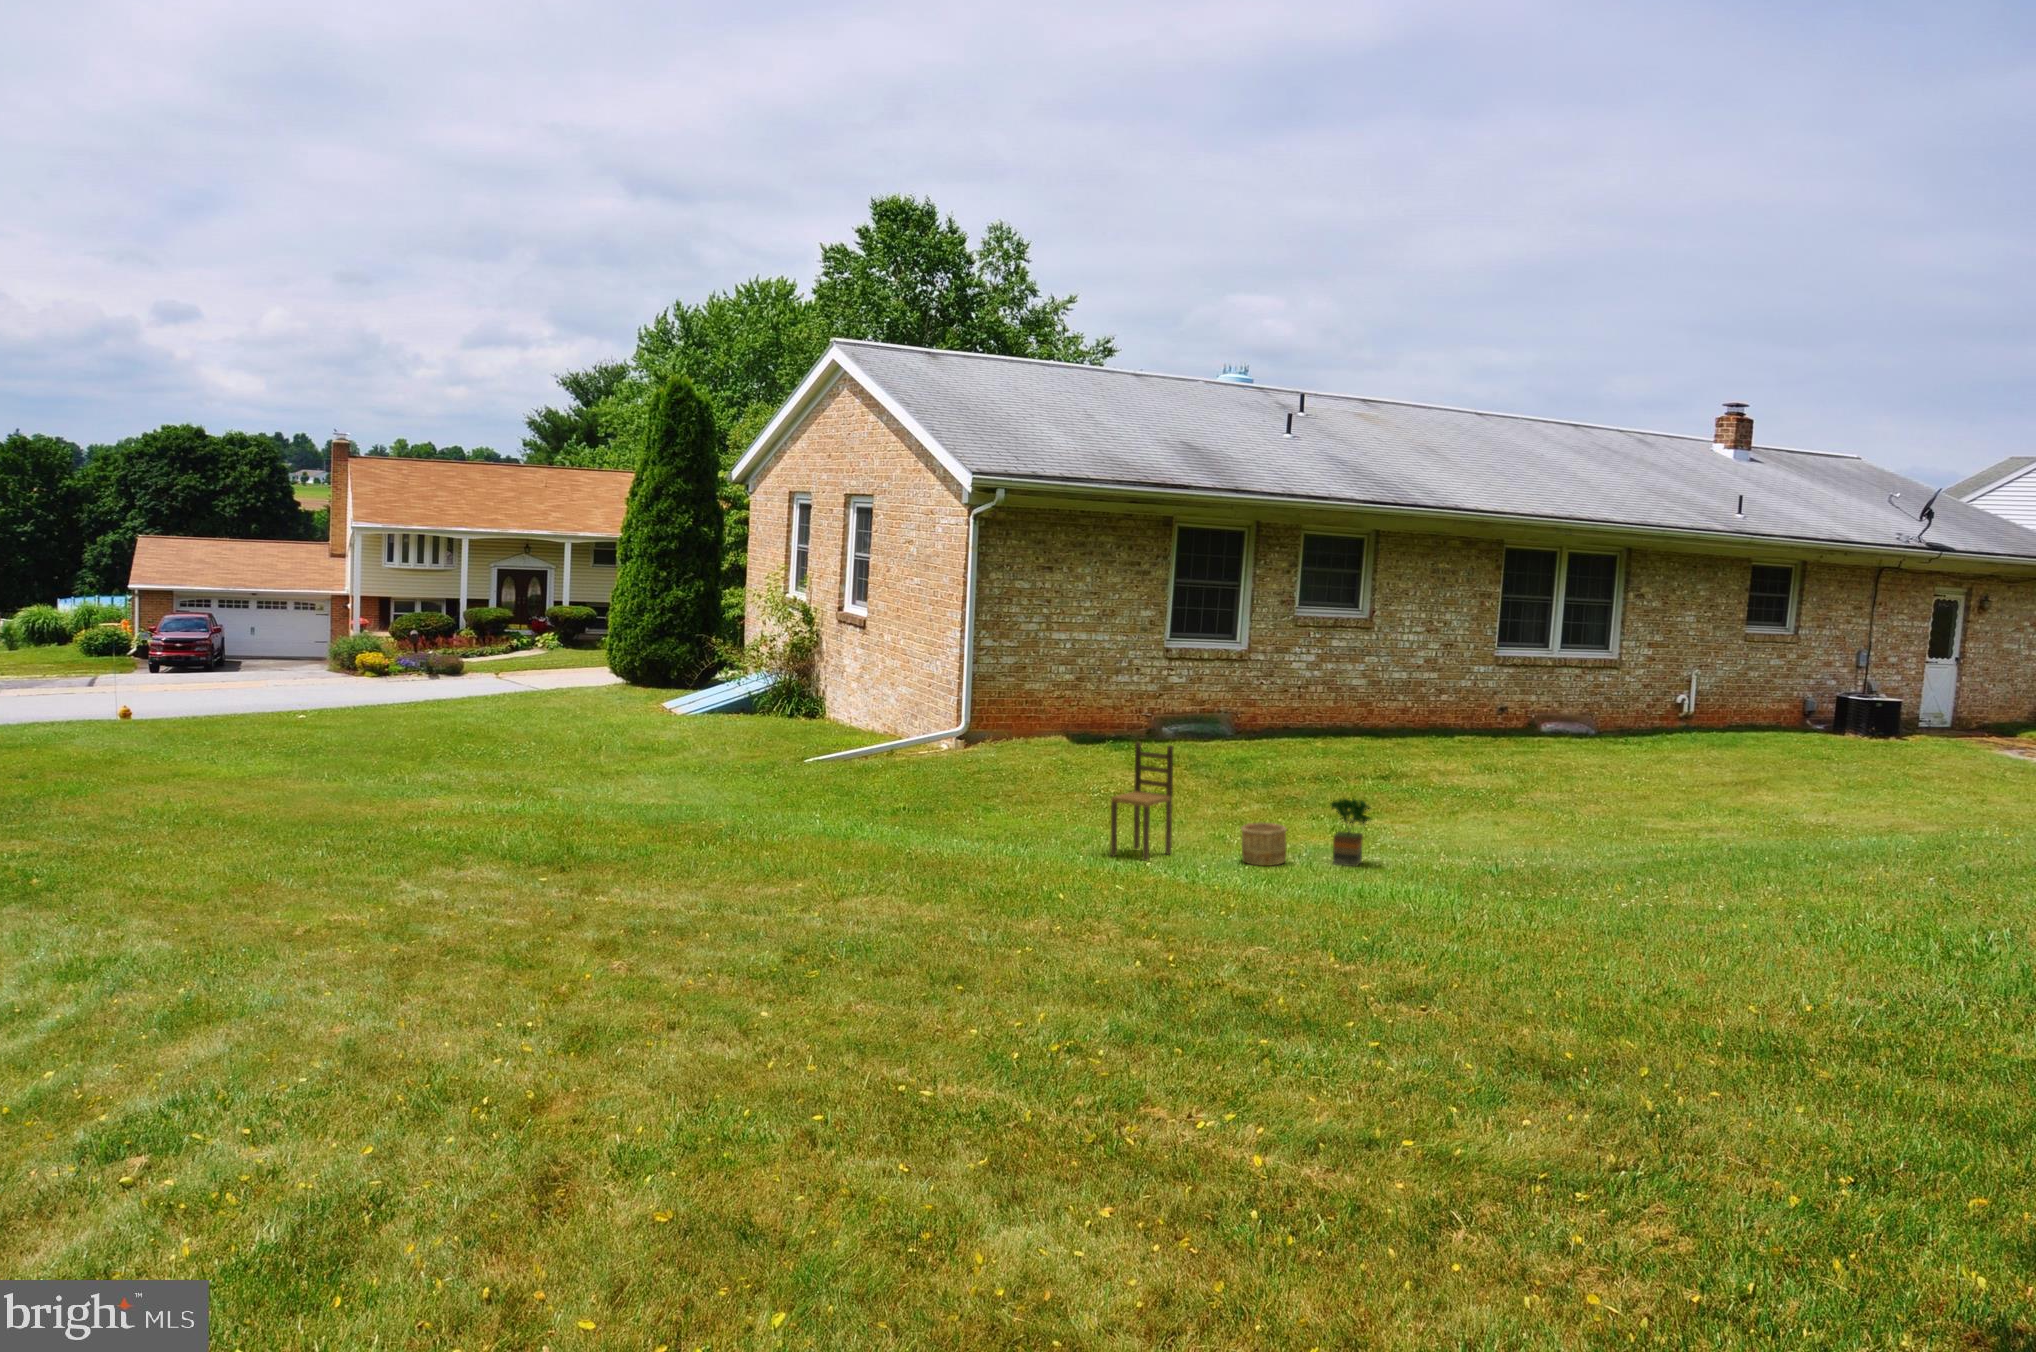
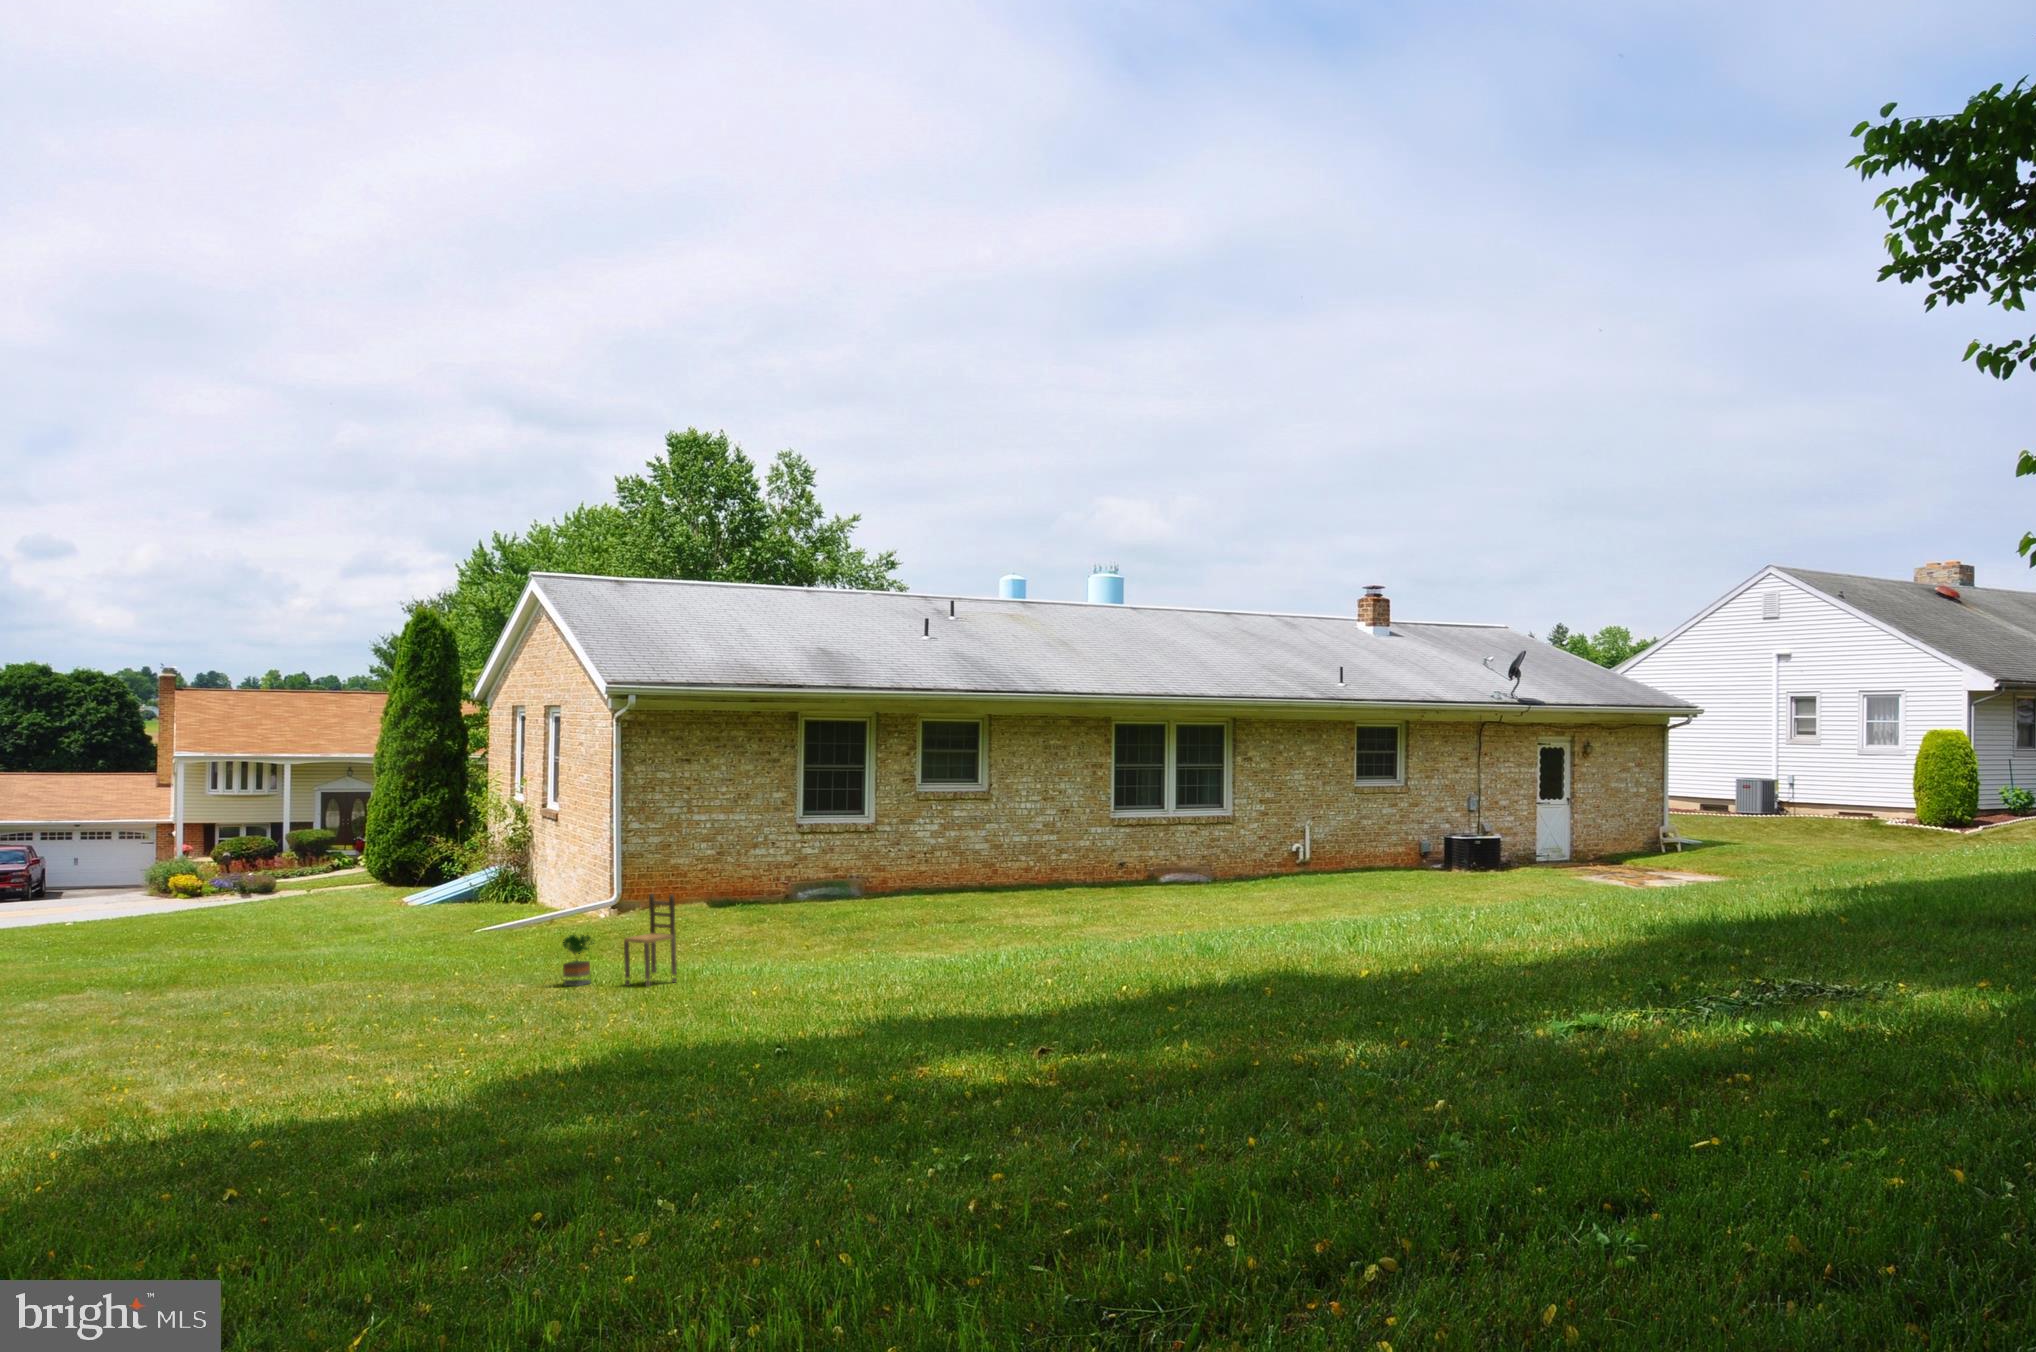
potted tree: present [1330,798,1372,866] -> present [562,935,594,986]
wooden bucket: present [1240,822,1287,866] -> none [720,951,757,985]

